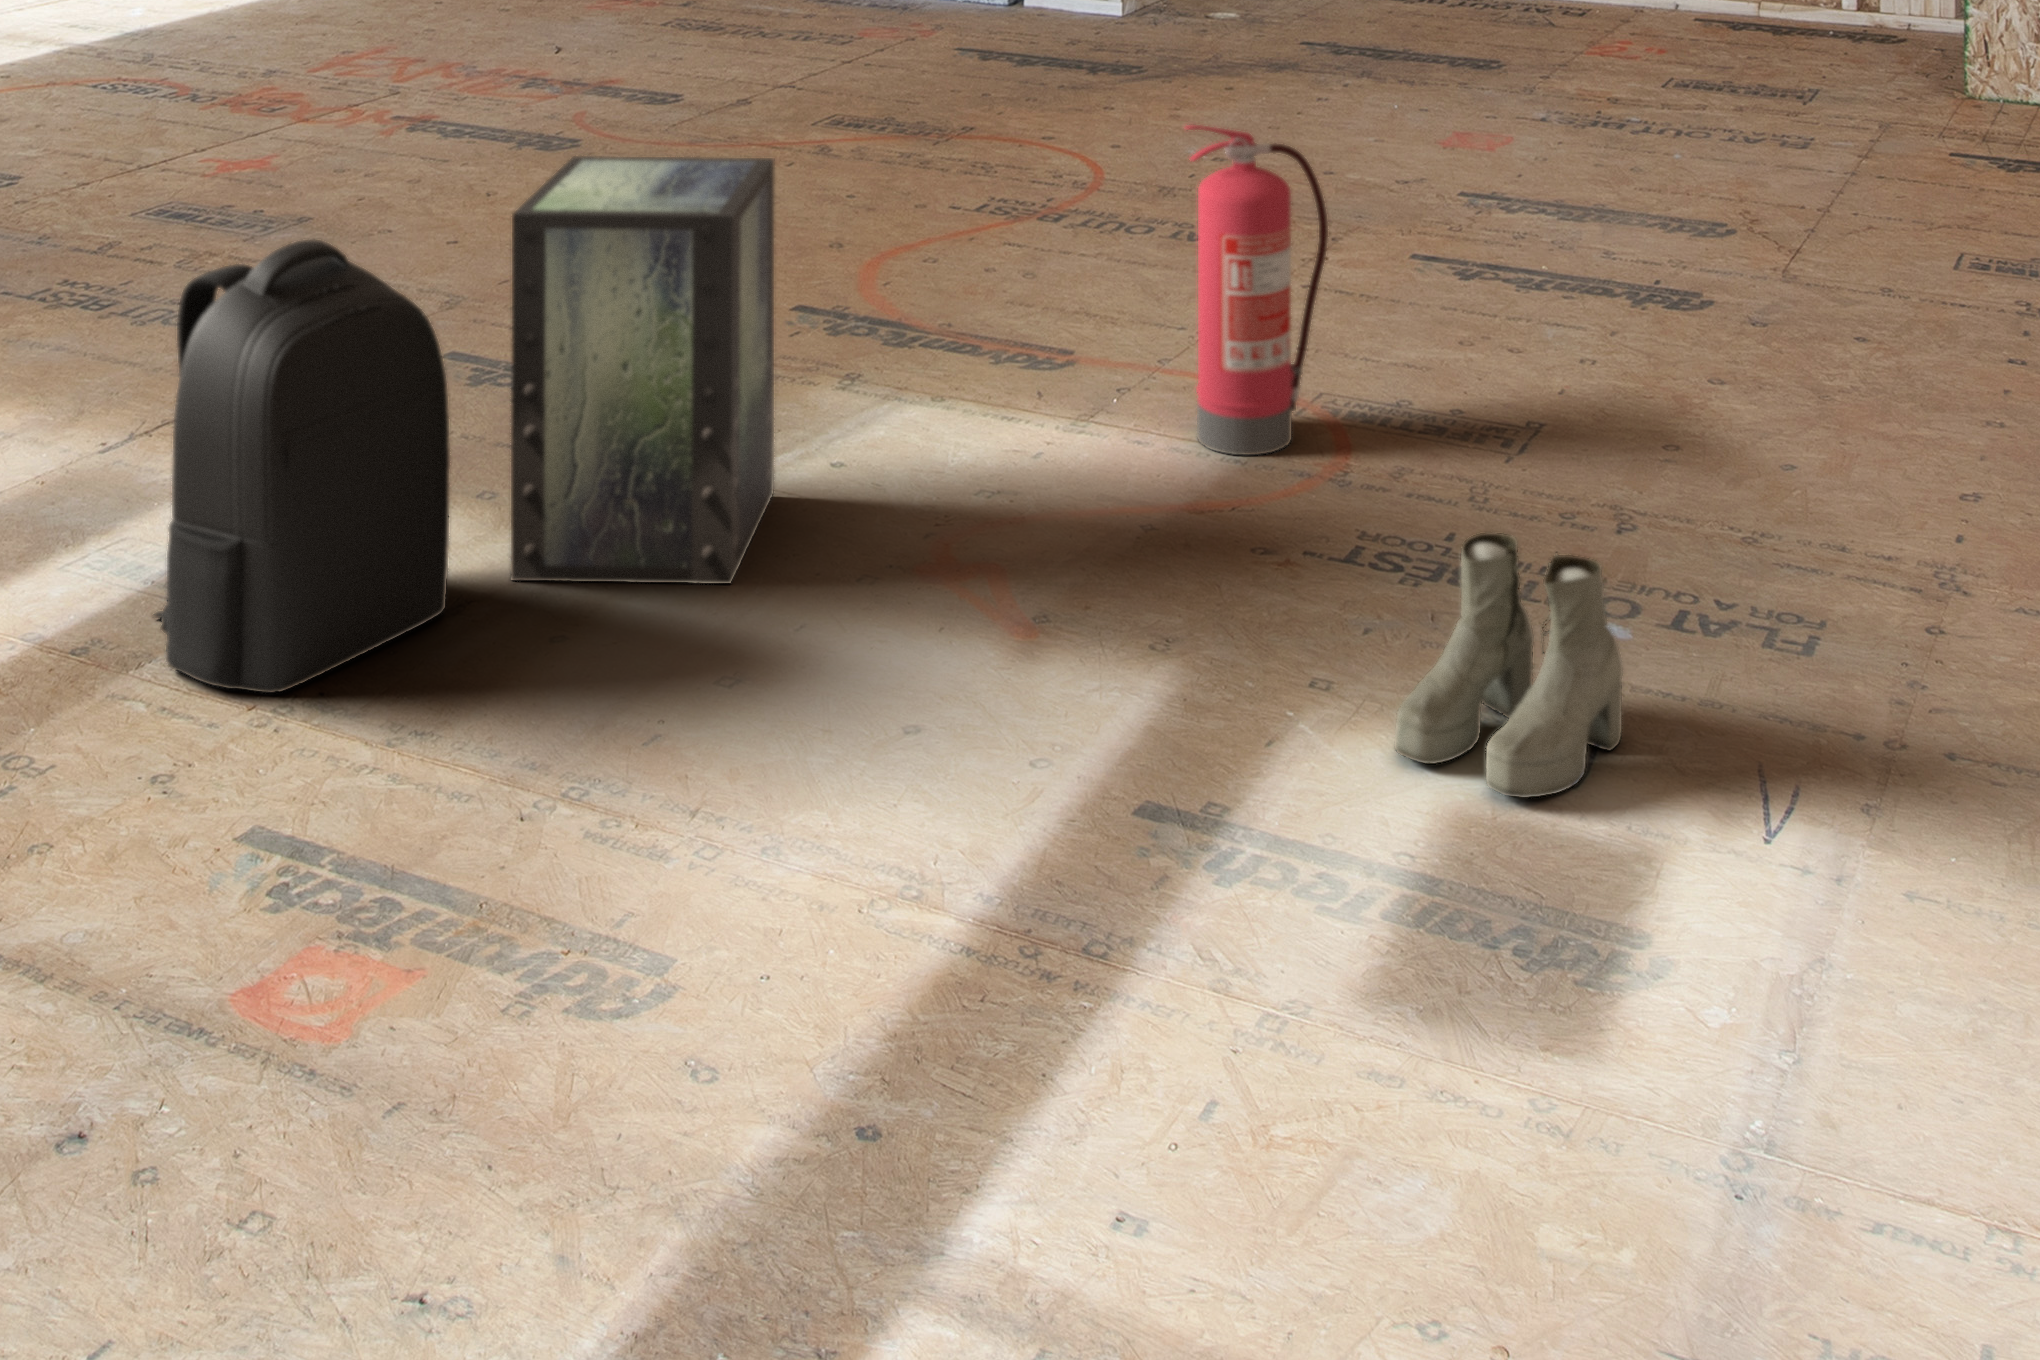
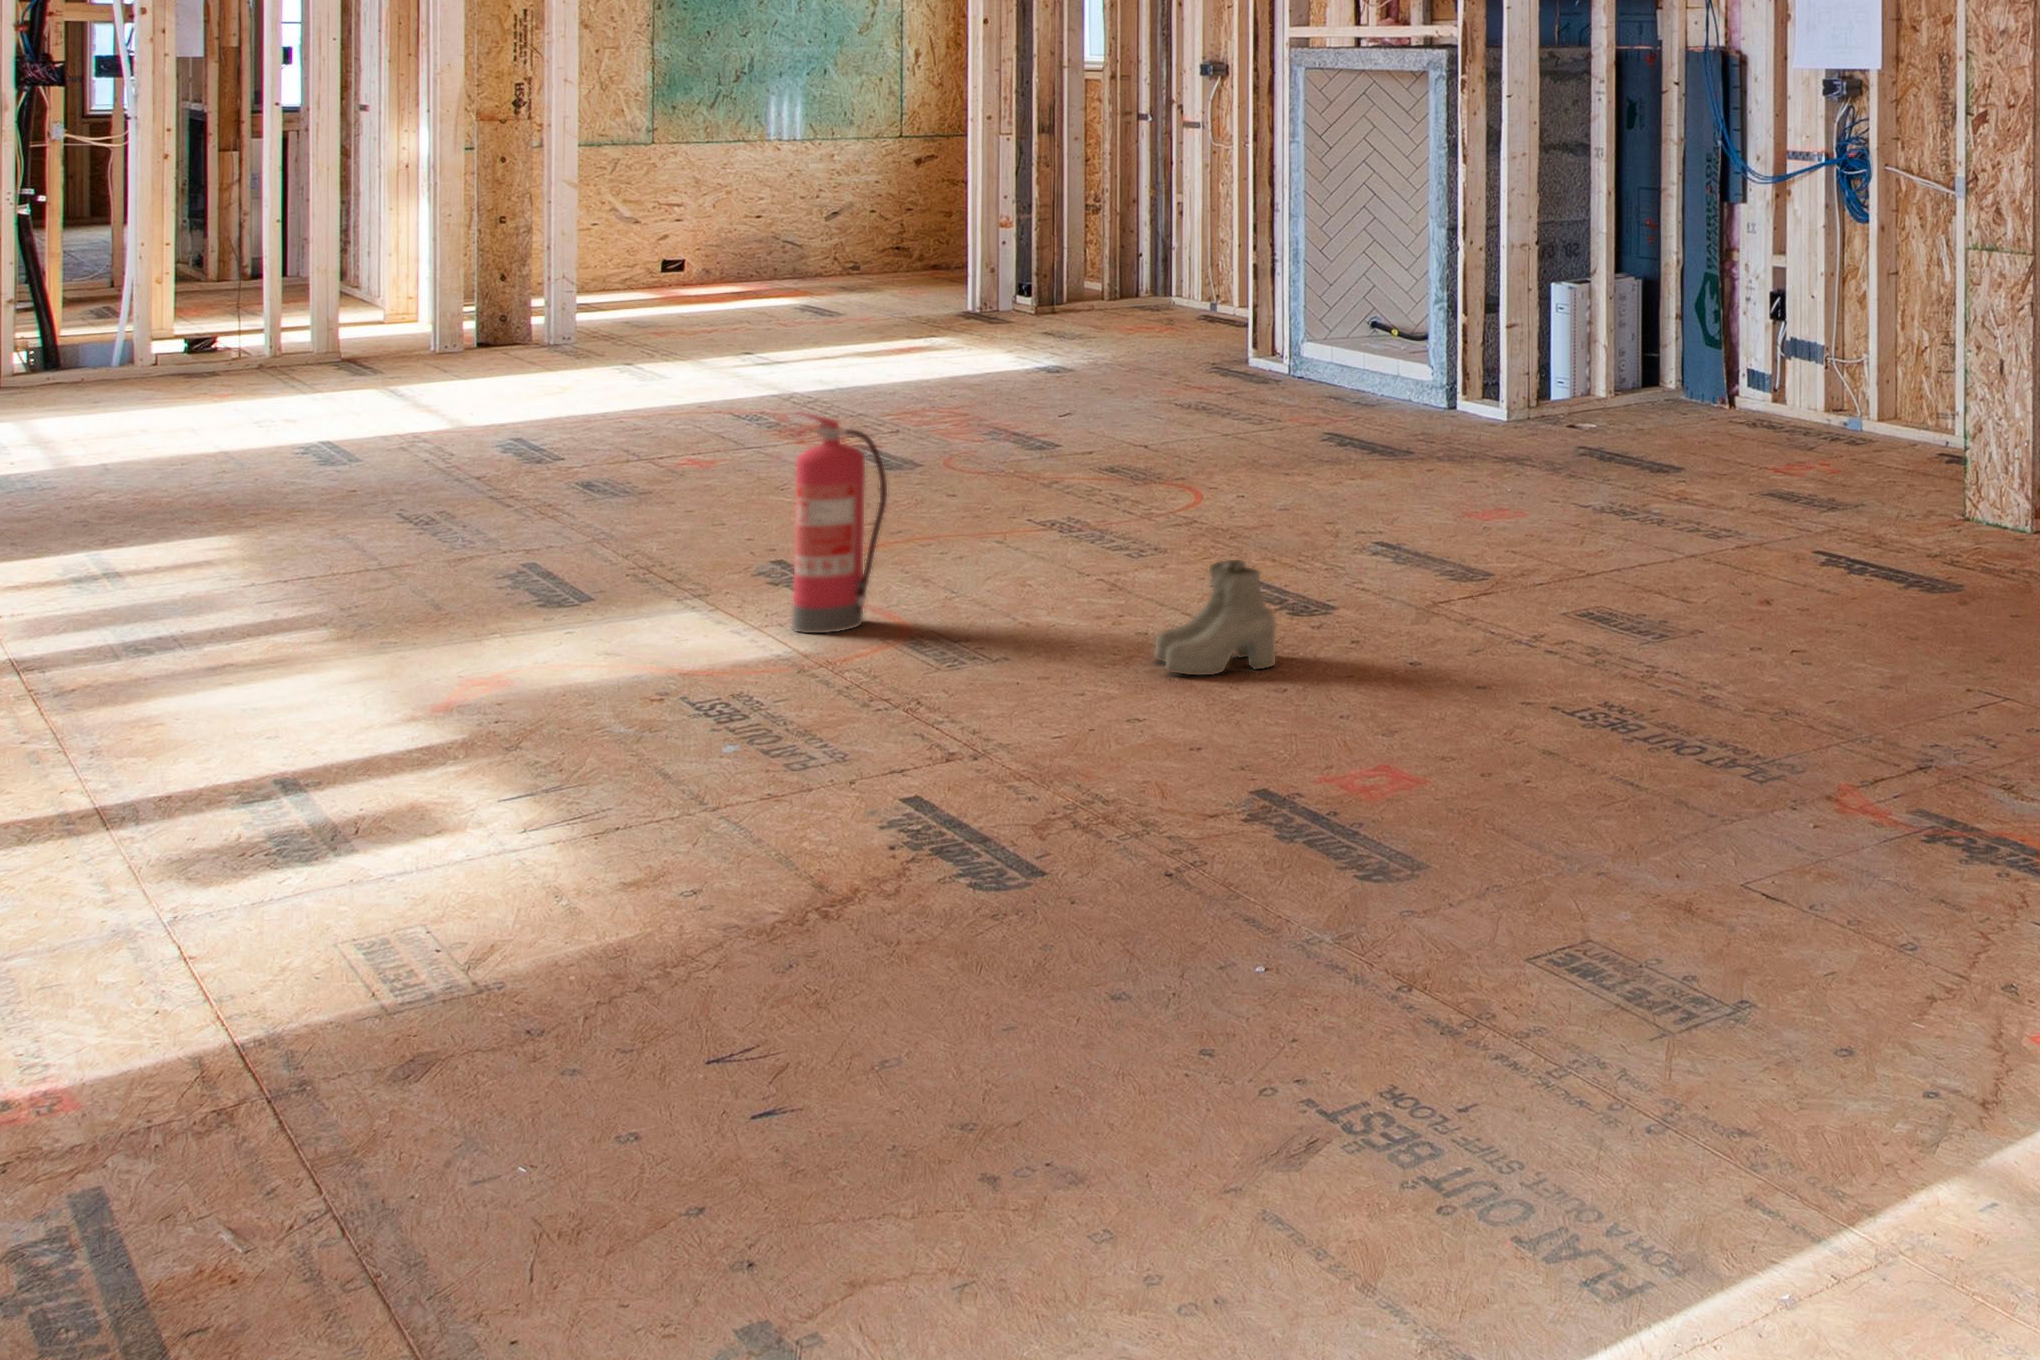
storage box: present [511,156,775,584] -> none [303,398,522,645]
backpack: present [154,239,450,693] -> none [70,415,262,653]
boots: present [1395,533,1623,798] -> present [1155,560,1276,675]

